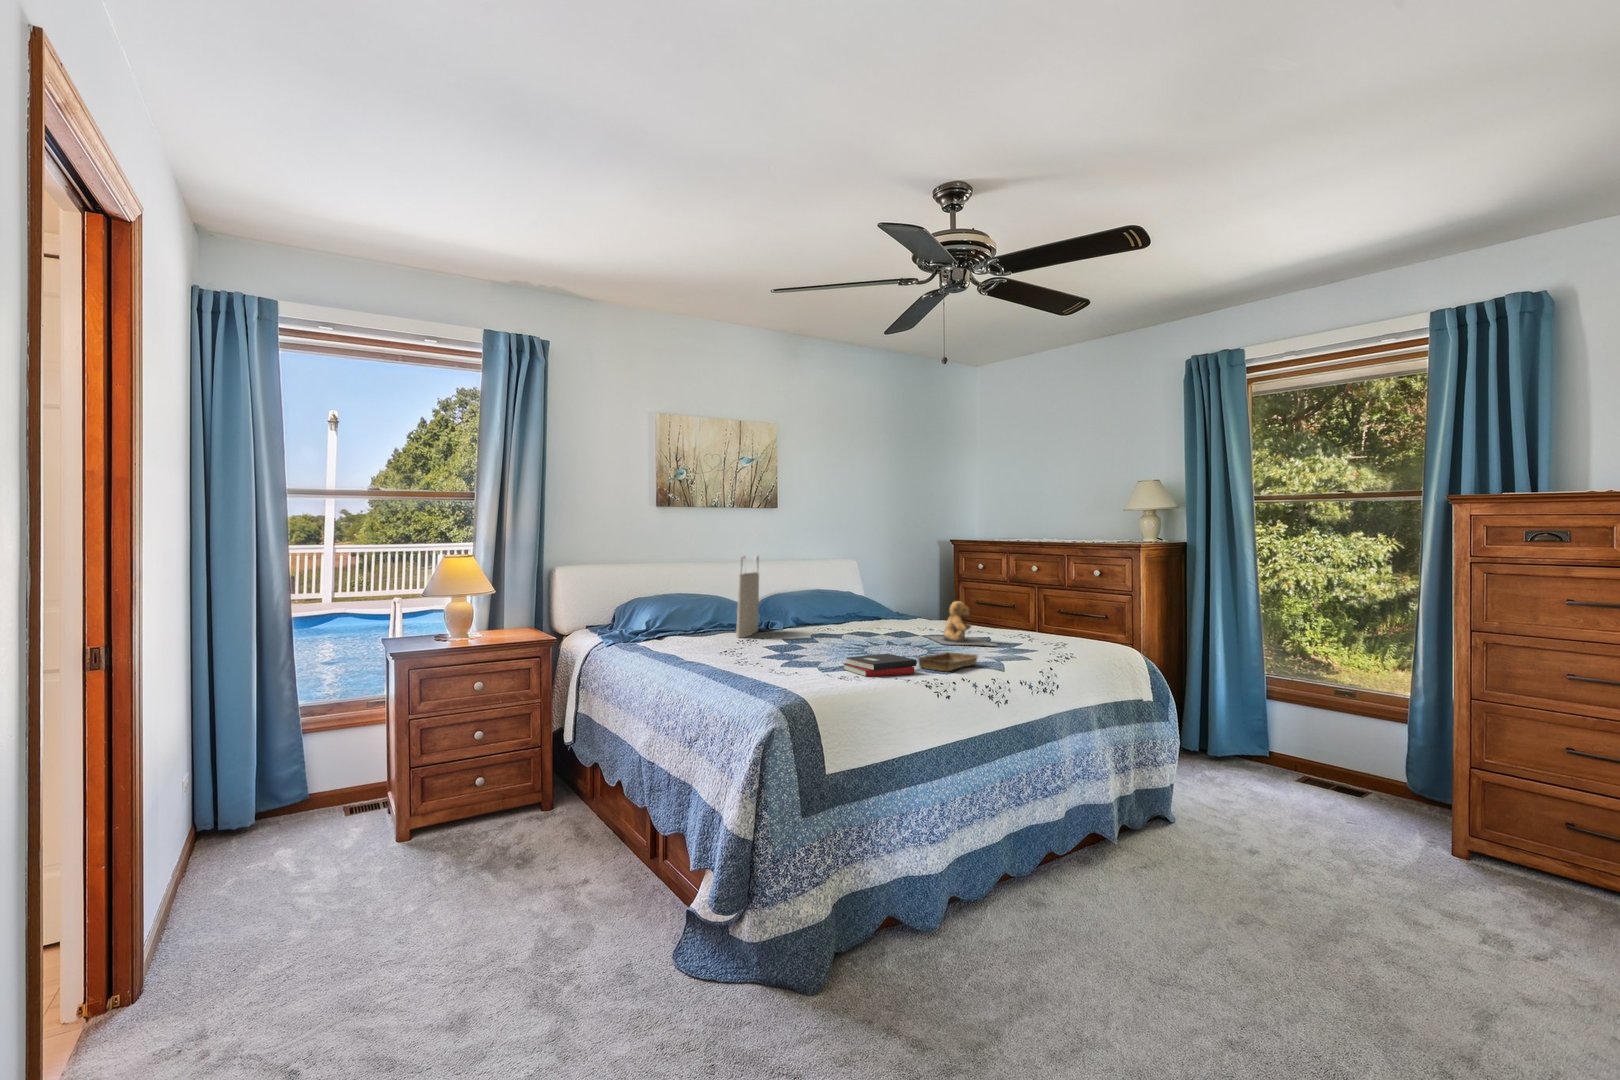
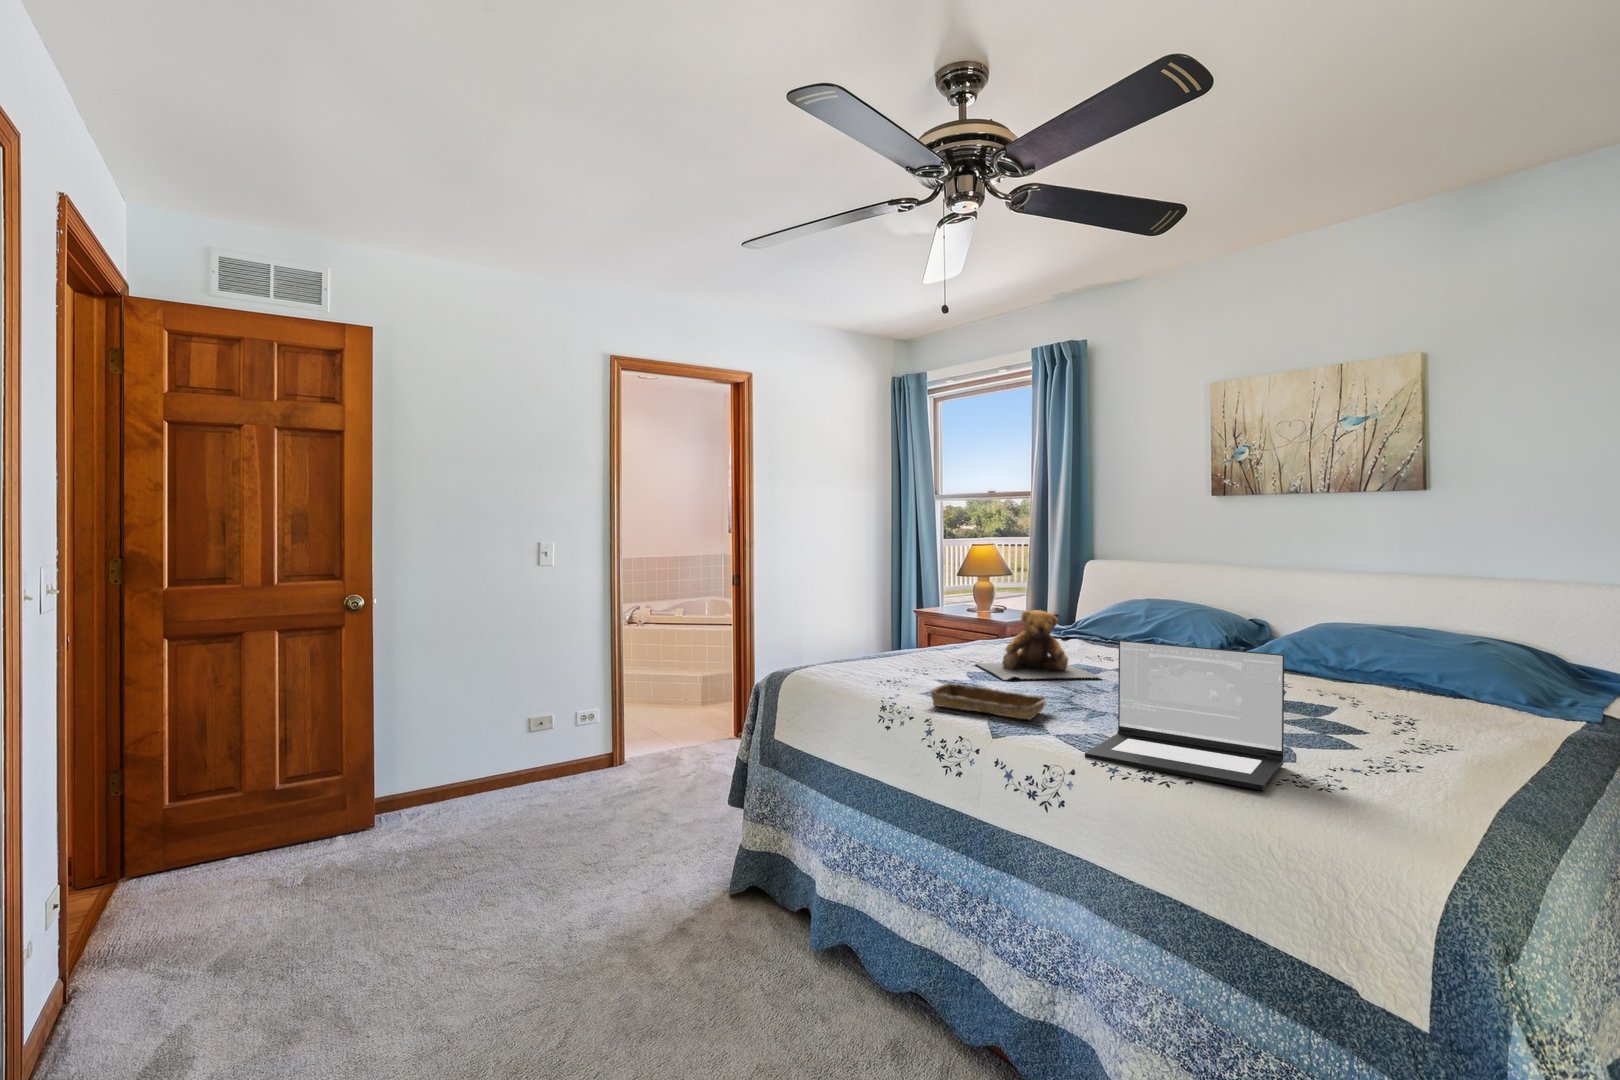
tote bag: present [736,555,759,638] -> none [1083,553,1182,658]
teddy bear: present [928,601,996,646] -> present [976,610,1100,680]
laptop: none [994,604,1075,668] -> present [1085,640,1284,790]
hardback book: present [843,654,917,677] -> none [850,661,940,693]

